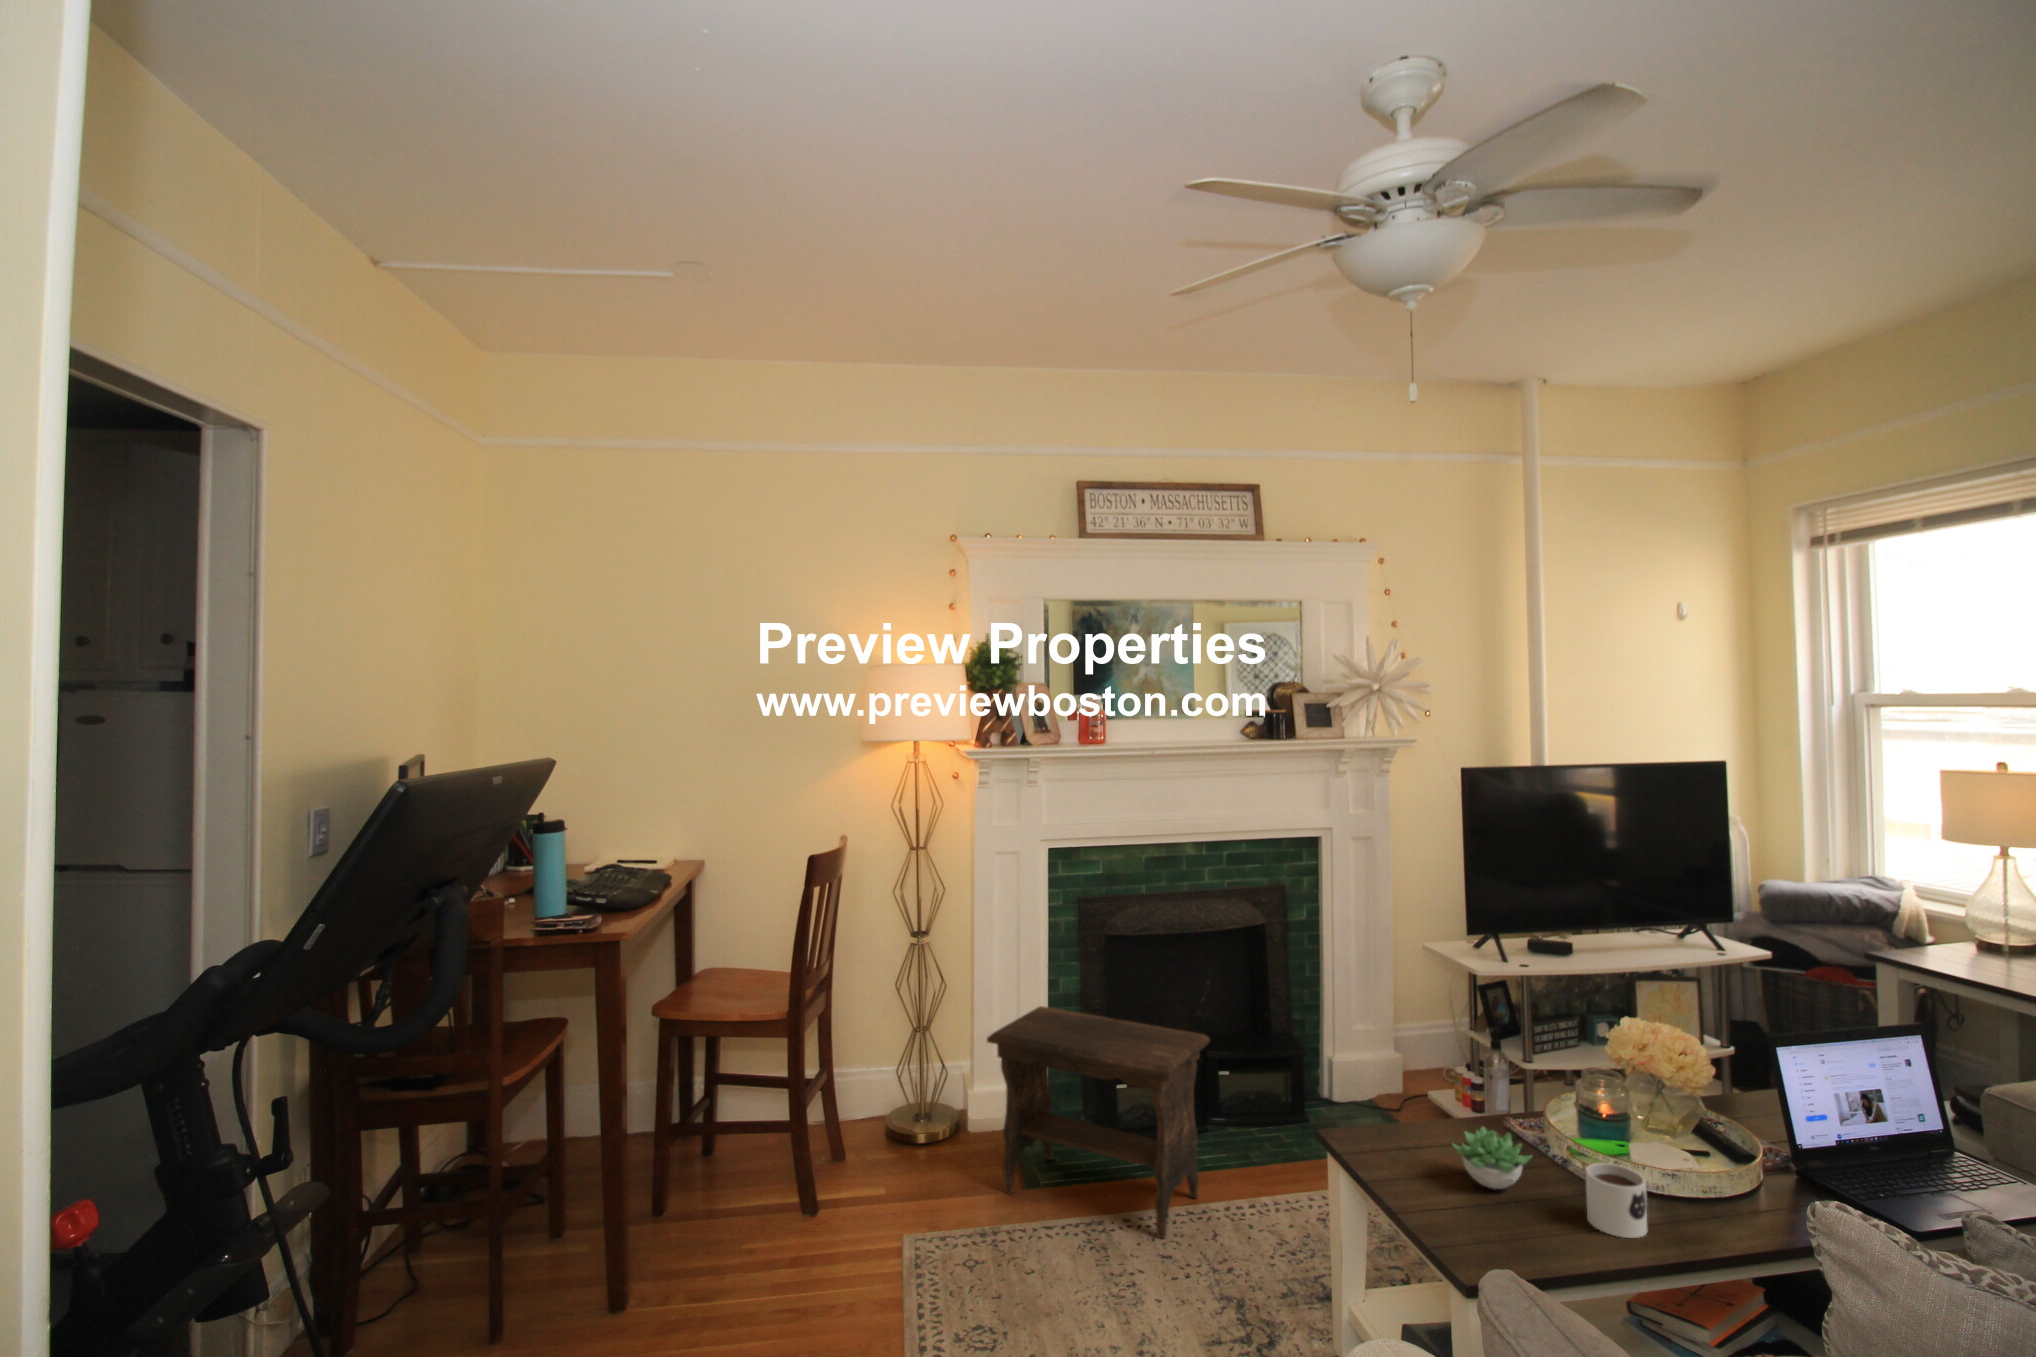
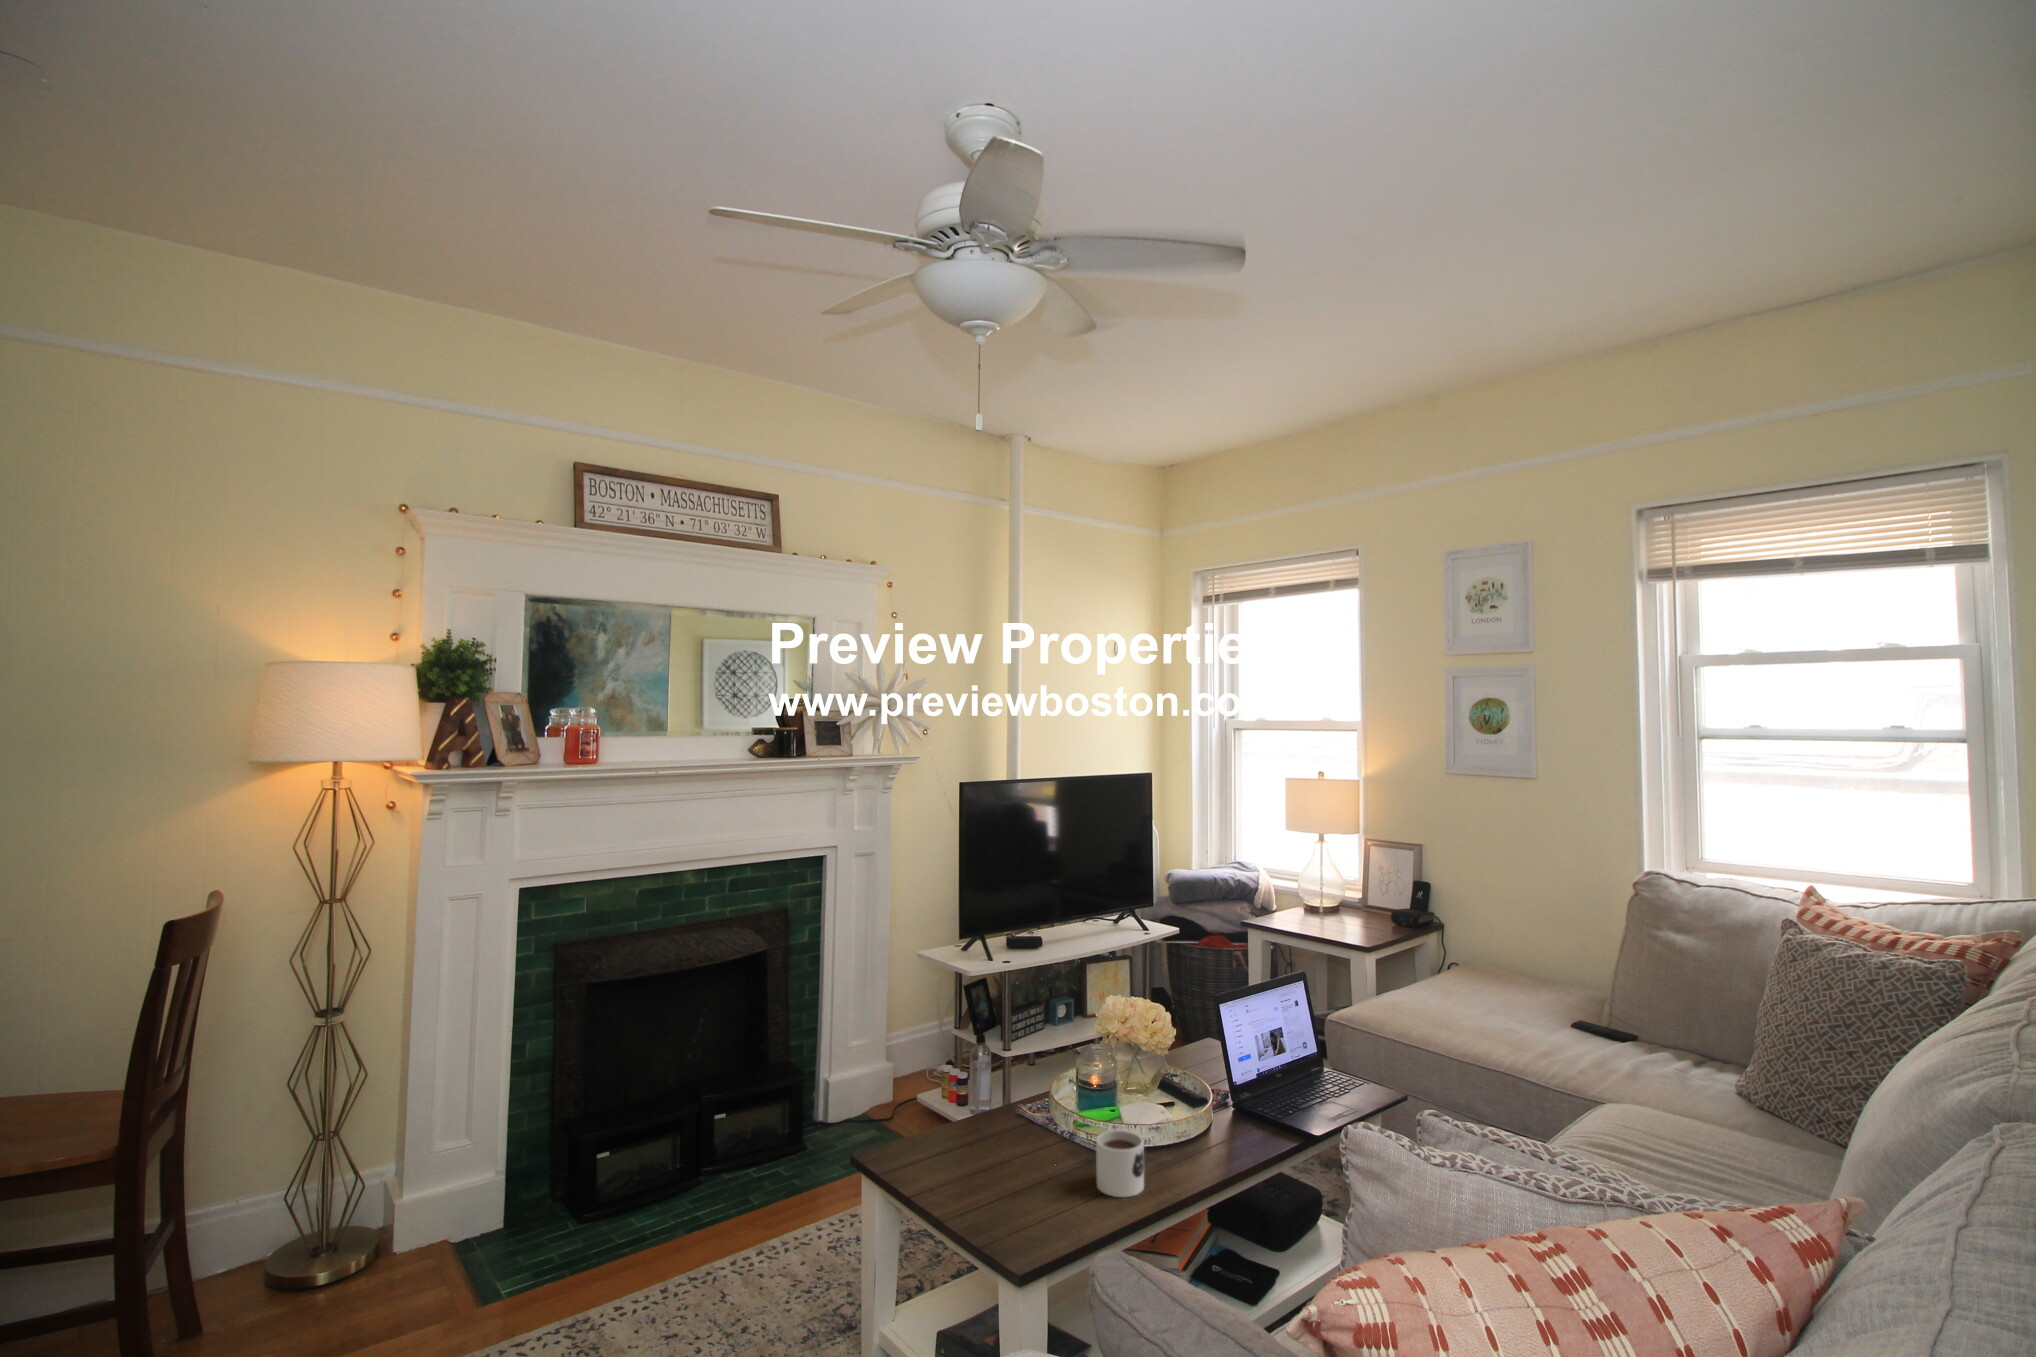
footstool: present [987,1006,1210,1238] -> none [432,1075,718,1320]
succulent plant: present [1453,1127,1532,1189] -> none [980,1118,1050,1178]

